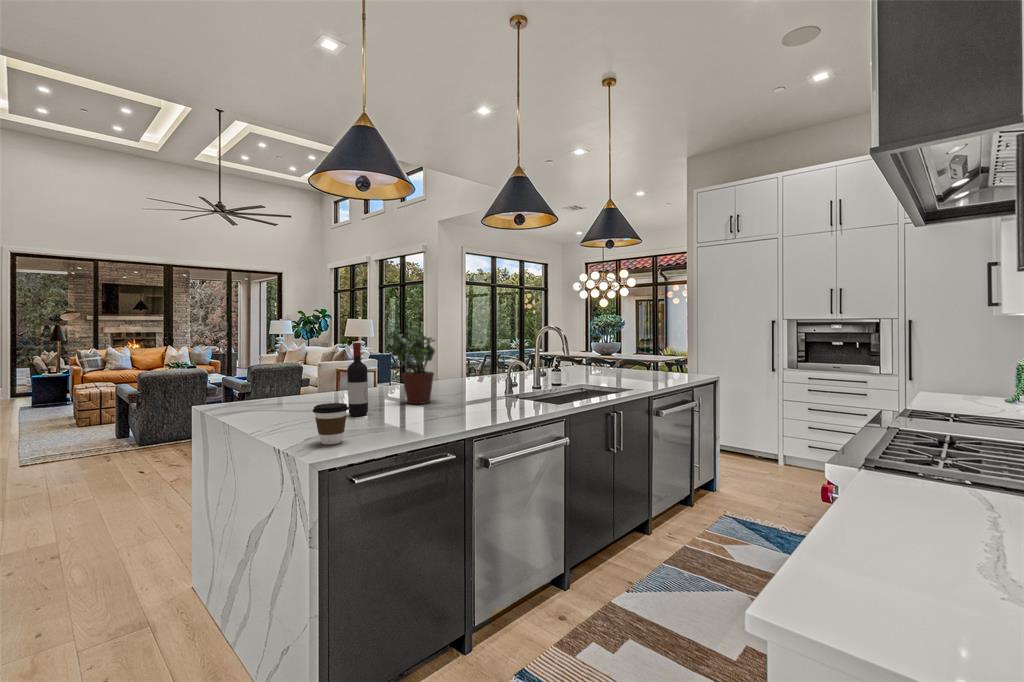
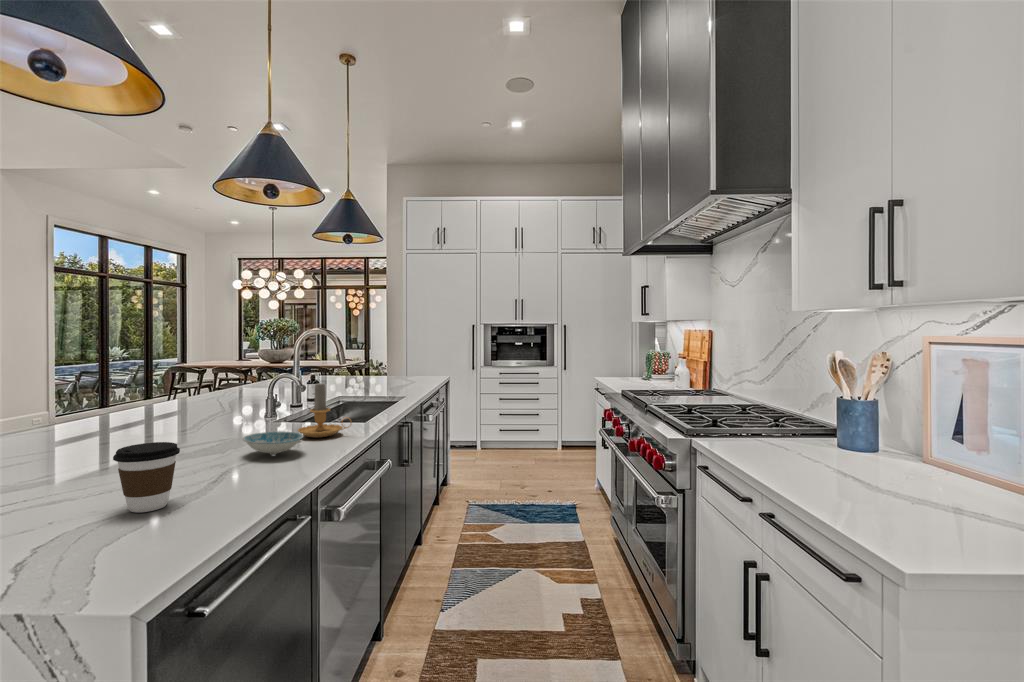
potted plant: present [388,329,435,404] -> none [124,328,206,439]
wine bottle: present [347,343,368,416] -> none [81,349,121,467]
candle: none [475,369,511,414] -> present [298,383,351,438]
ceramic bowl: none [421,405,460,422] -> present [242,432,303,455]

